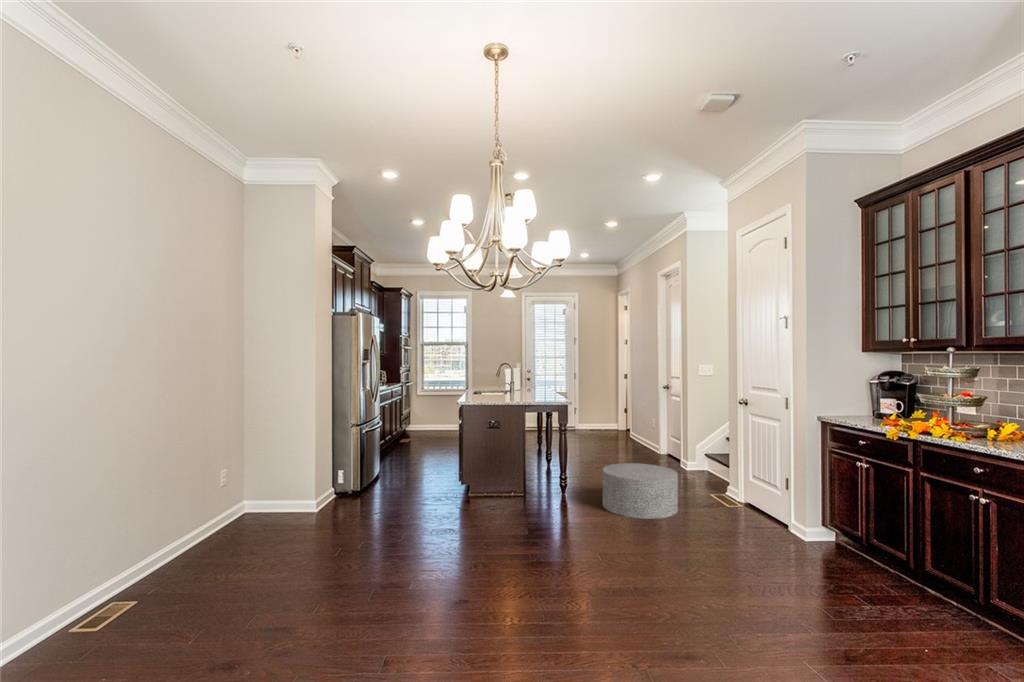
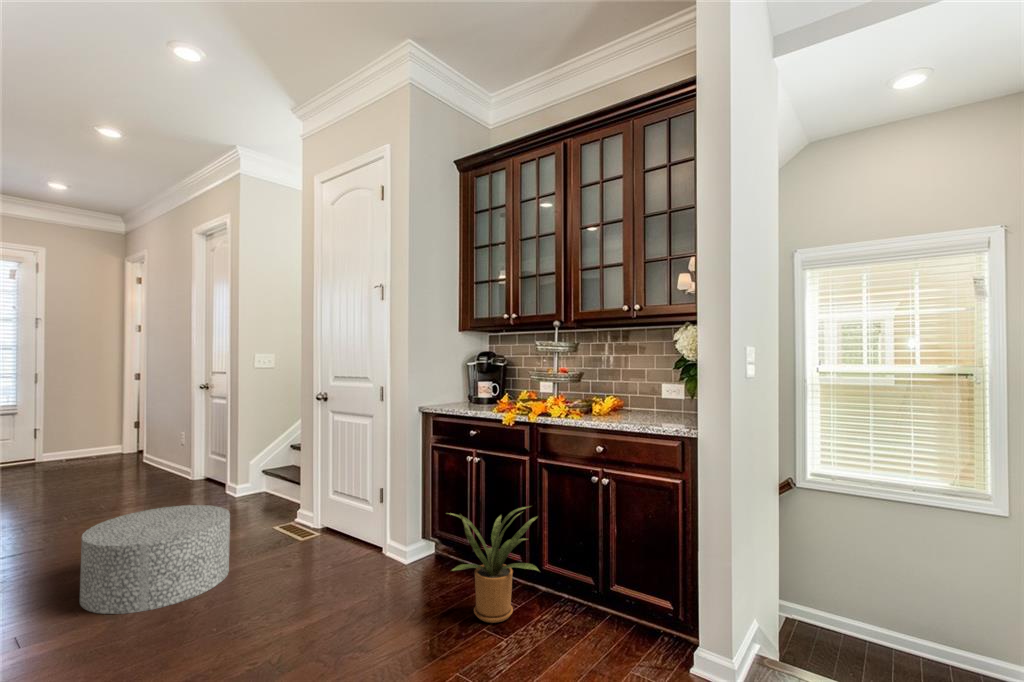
house plant: none [825,500,919,596] -> present [450,507,539,623]

